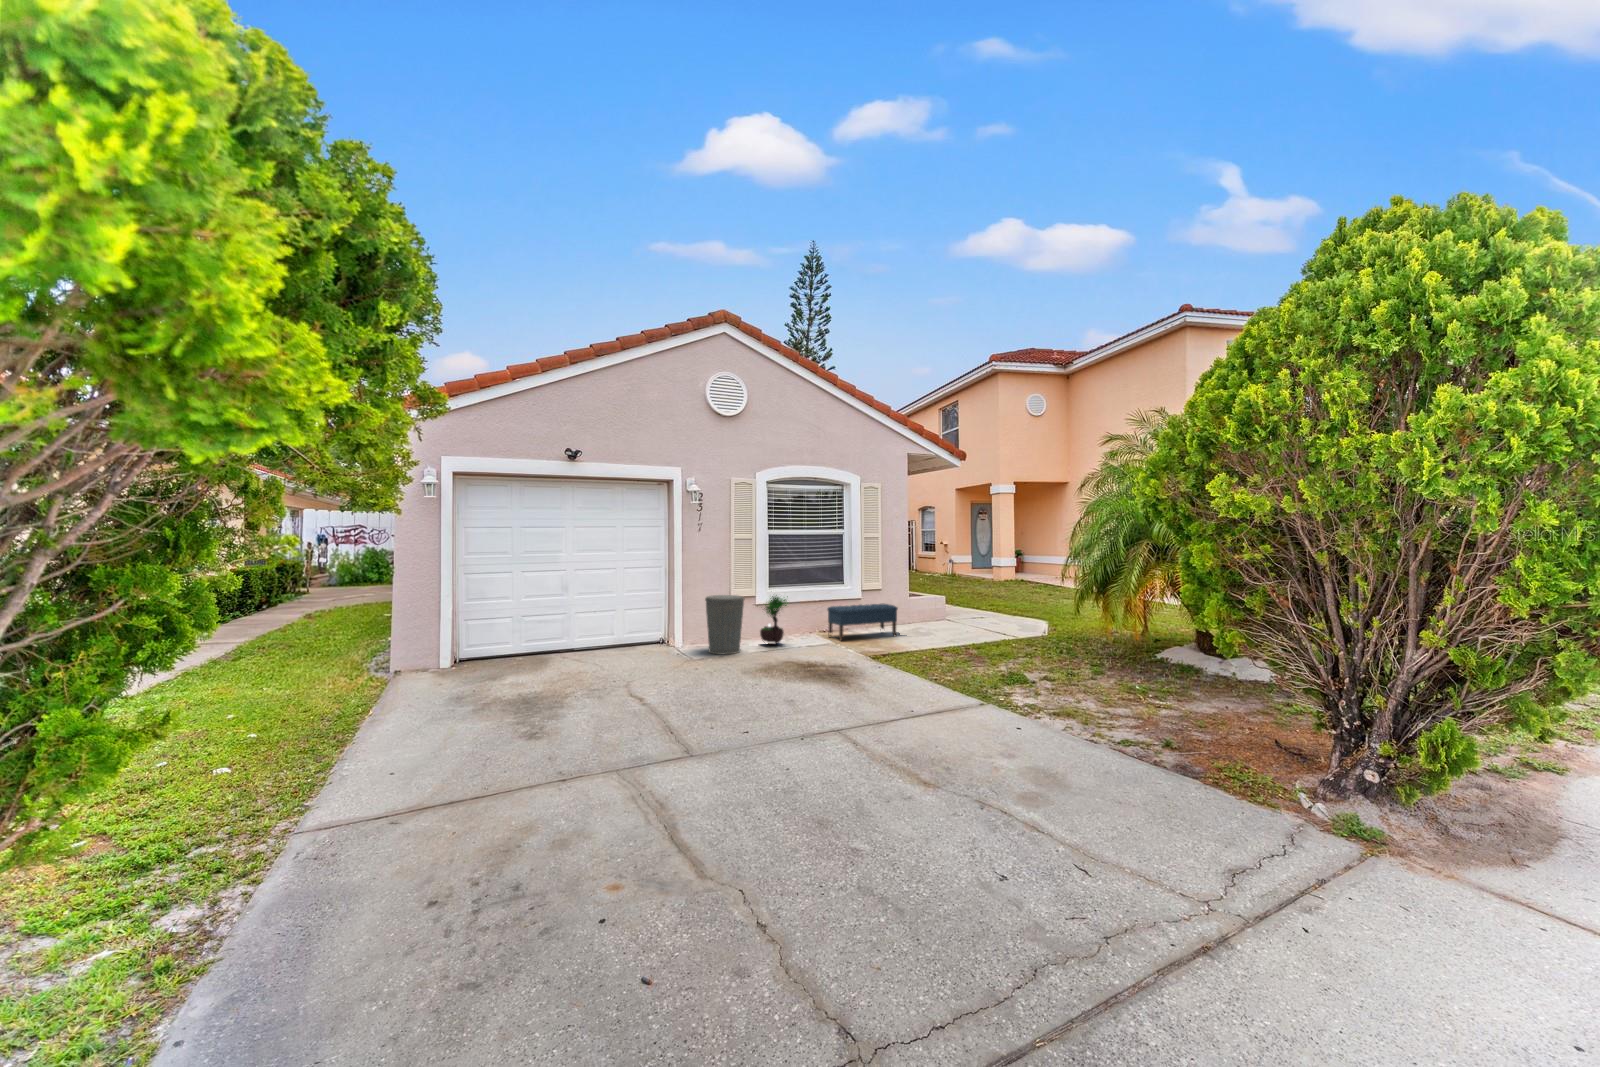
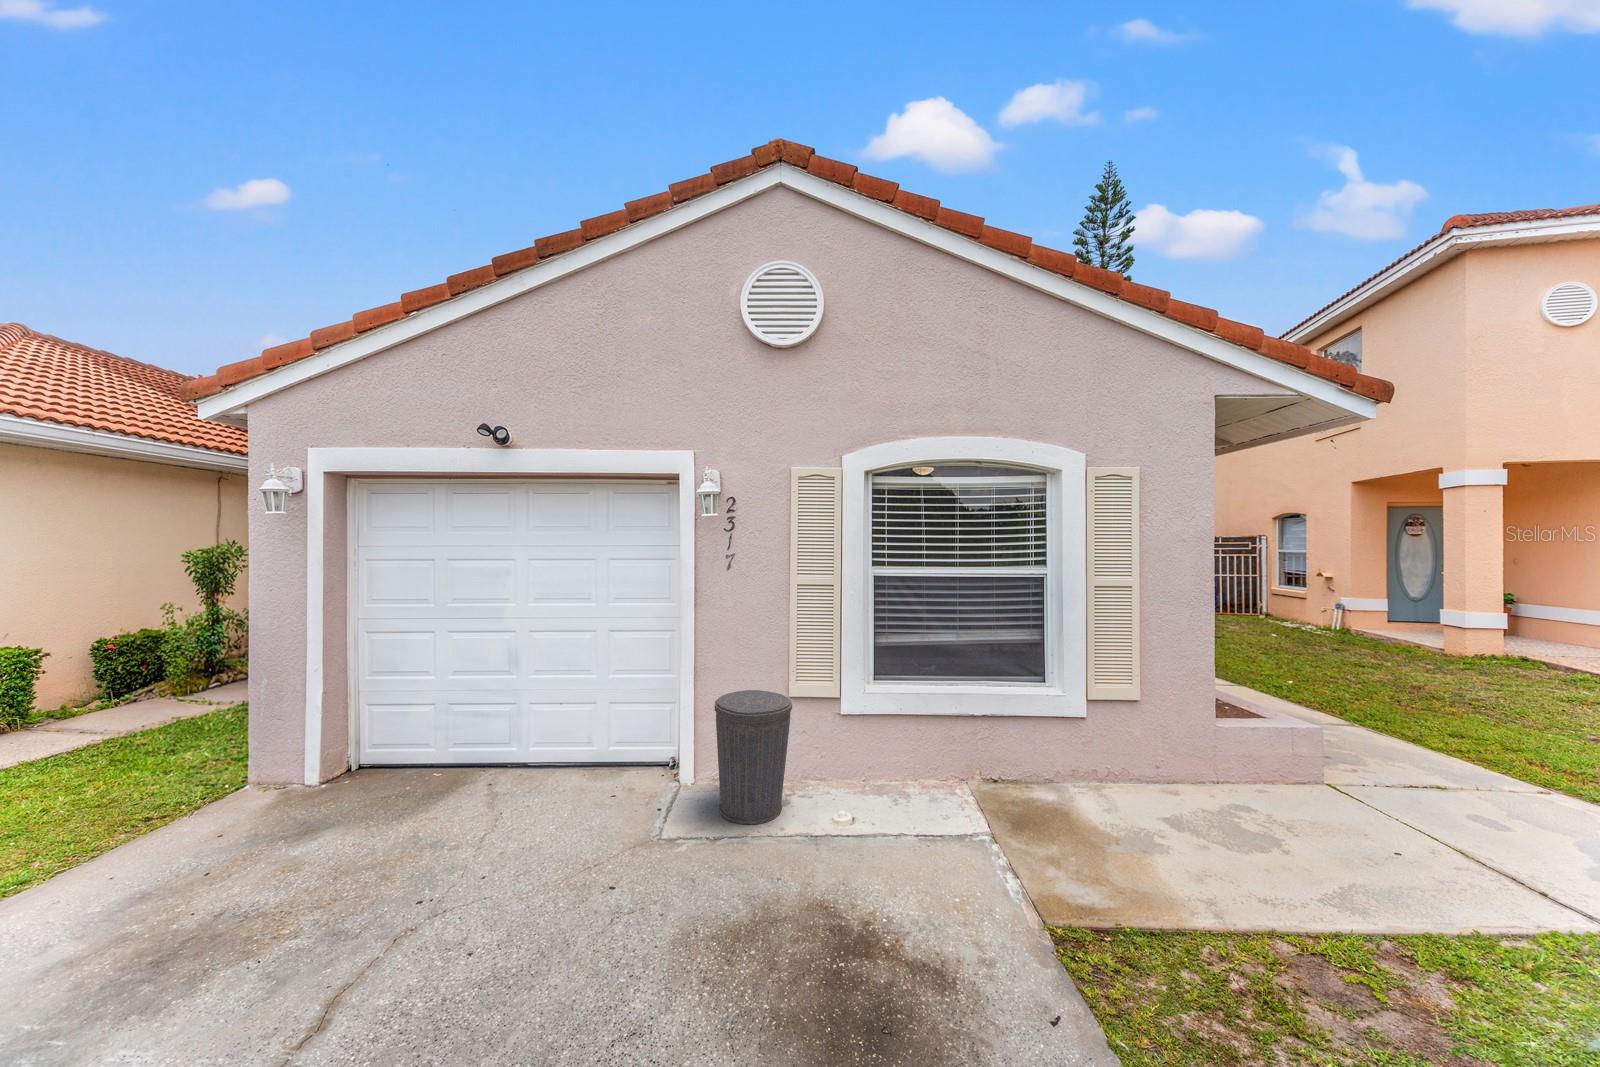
potted tree: present [760,595,788,645] -> none [829,695,897,806]
bench: present [828,604,898,641] -> none [999,734,1179,831]

